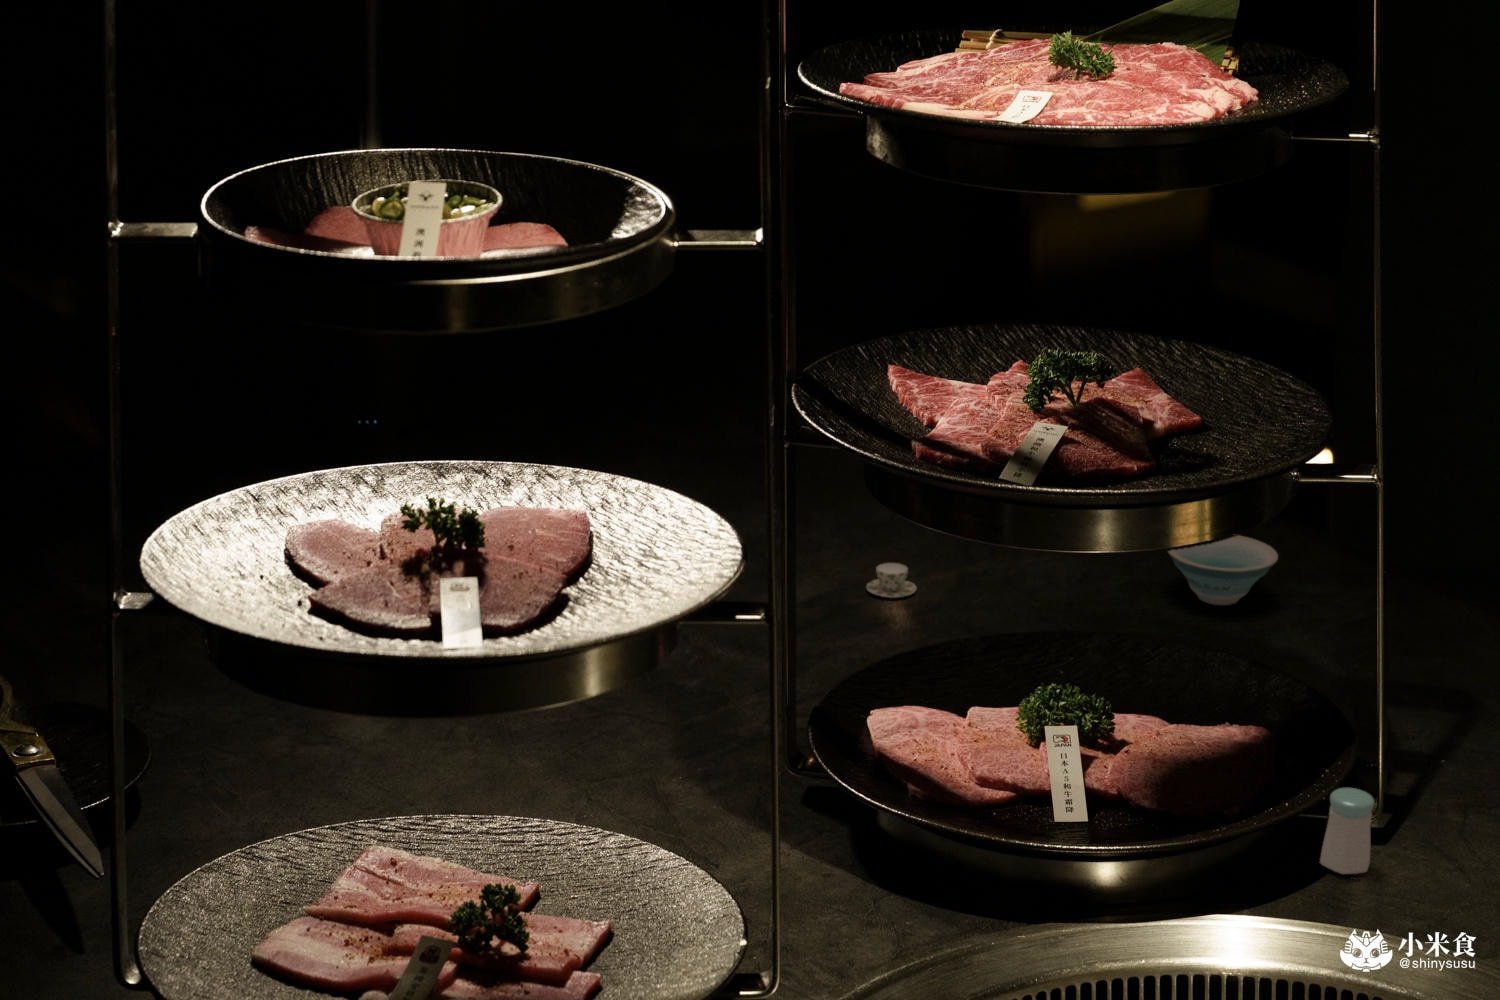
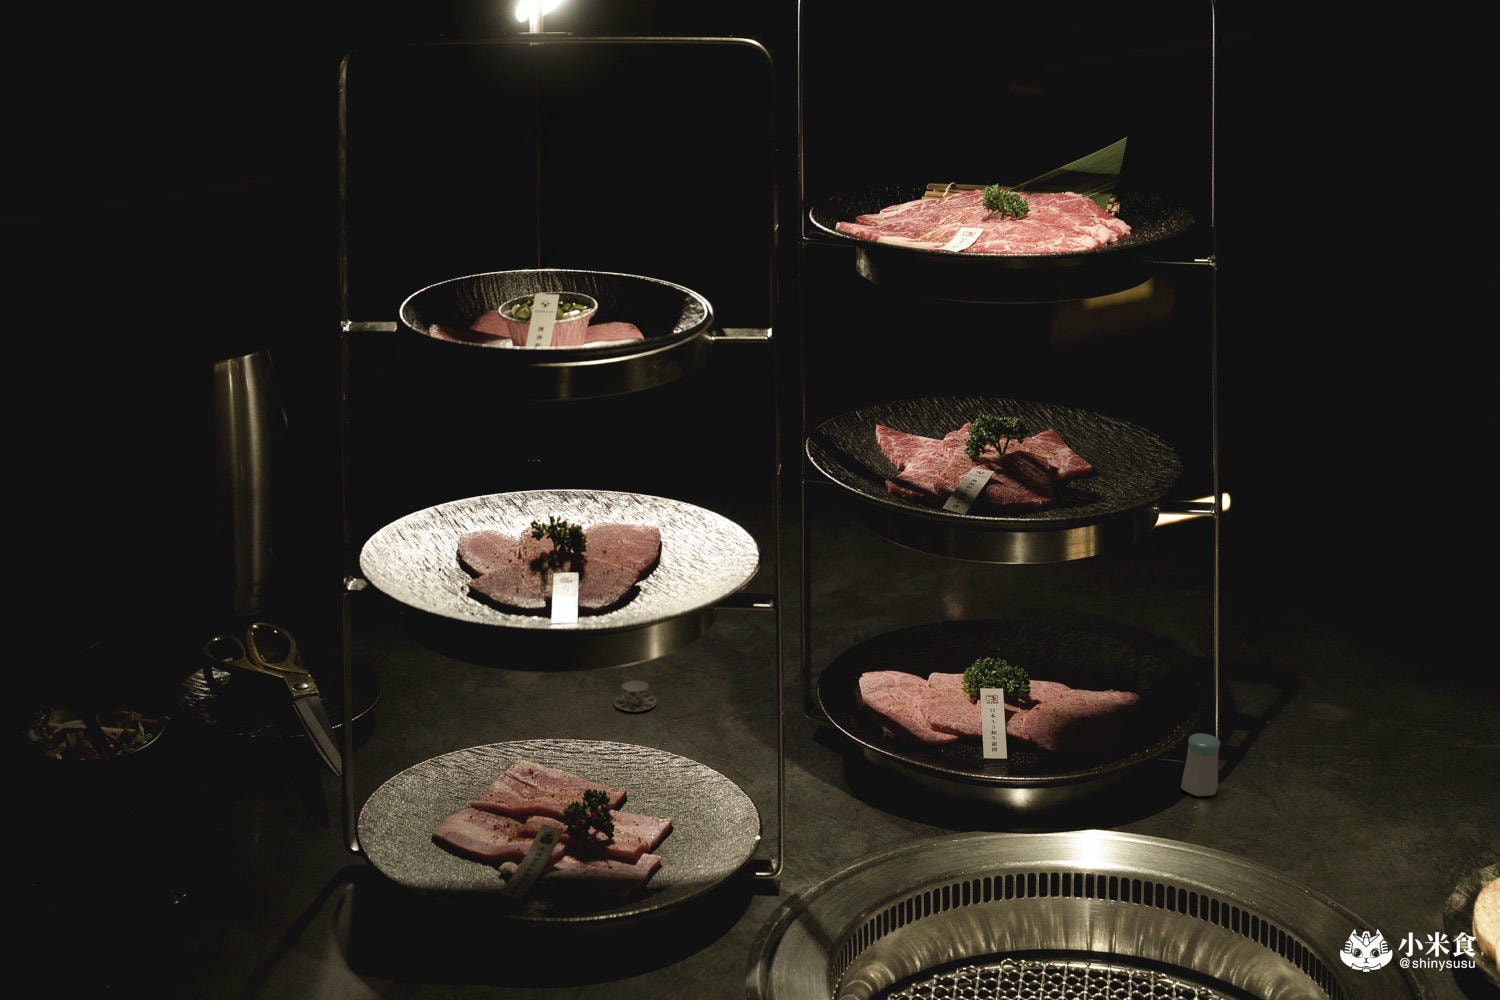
bowl: present [1168,534,1278,605] -> none [1074,550,1156,603]
teacup: present [866,563,917,598] -> present [614,680,657,712]

